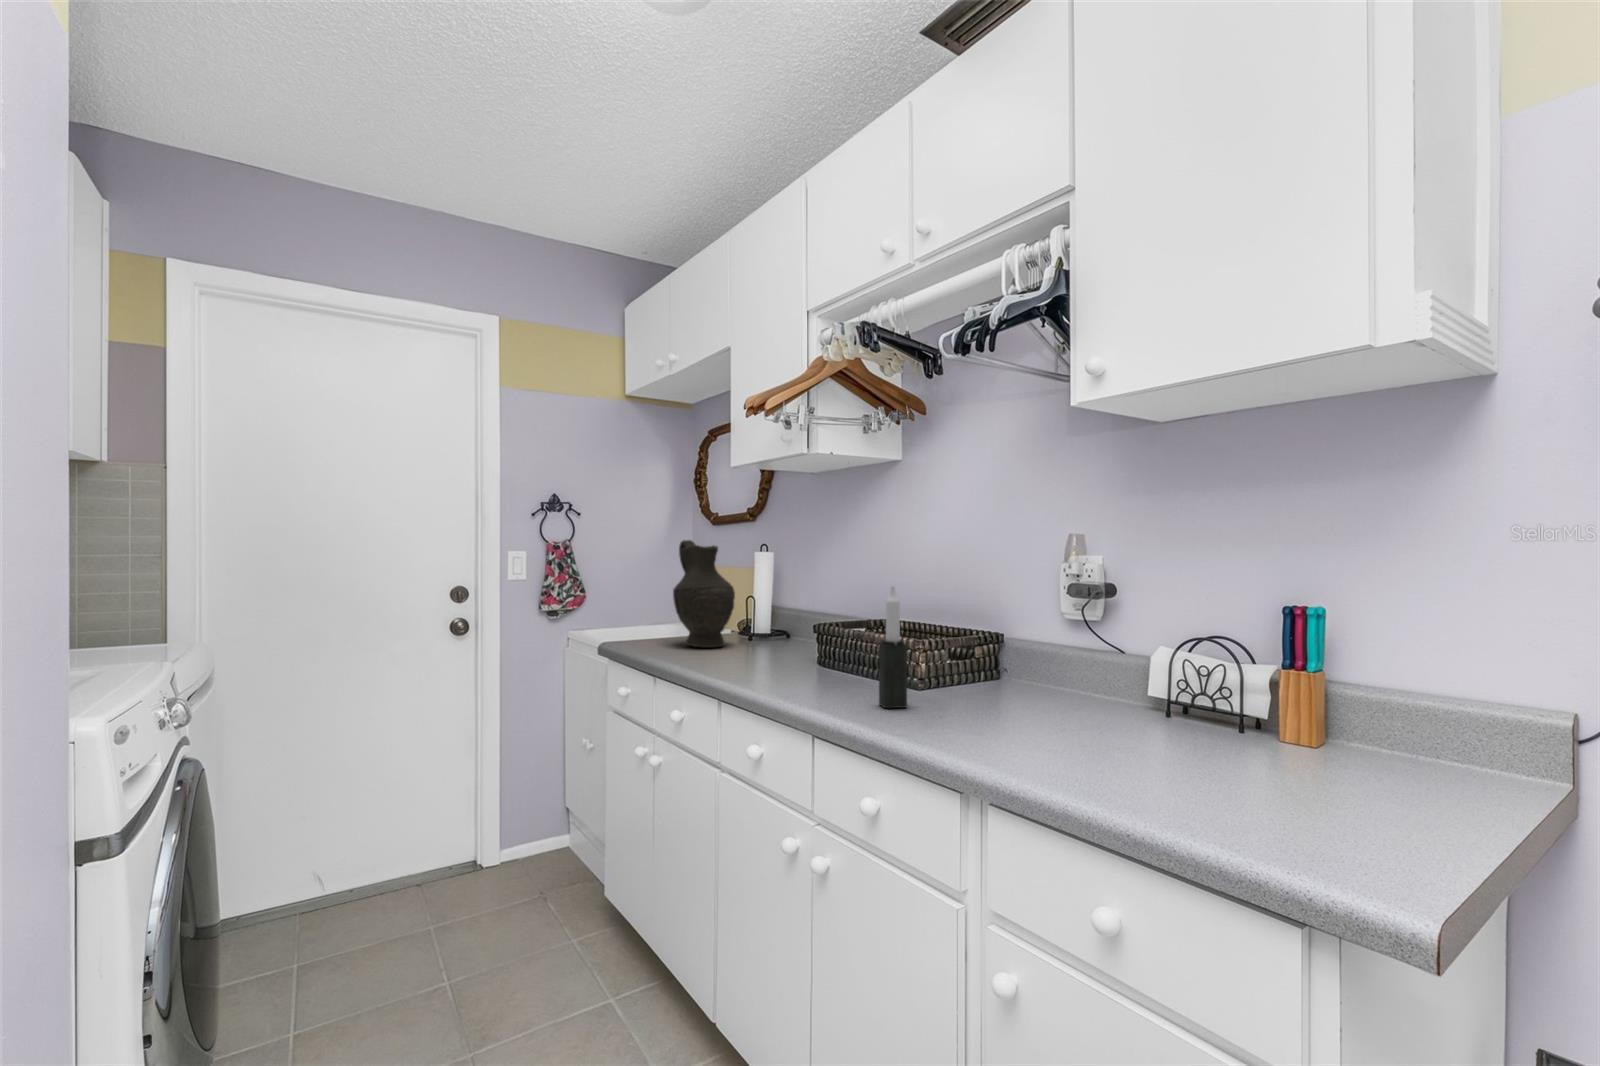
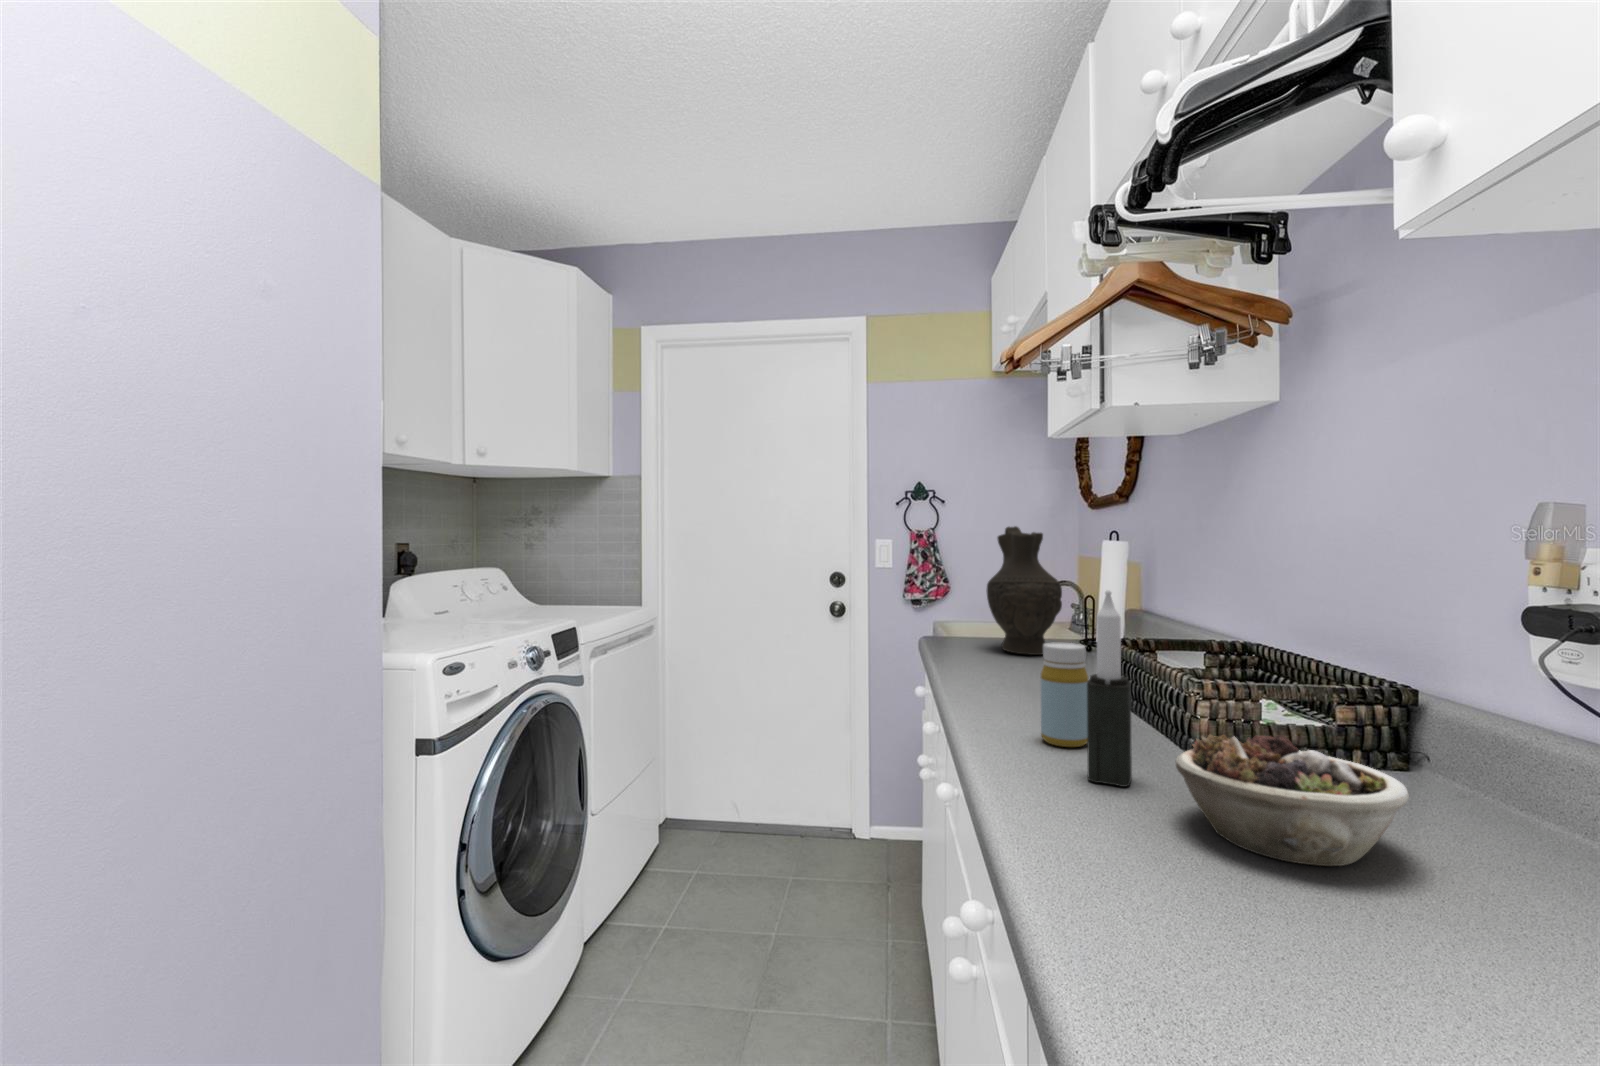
bottle: none [823,625,854,696] -> present [1041,643,1088,747]
succulent planter: none [946,661,1051,721] -> present [1176,735,1409,866]

